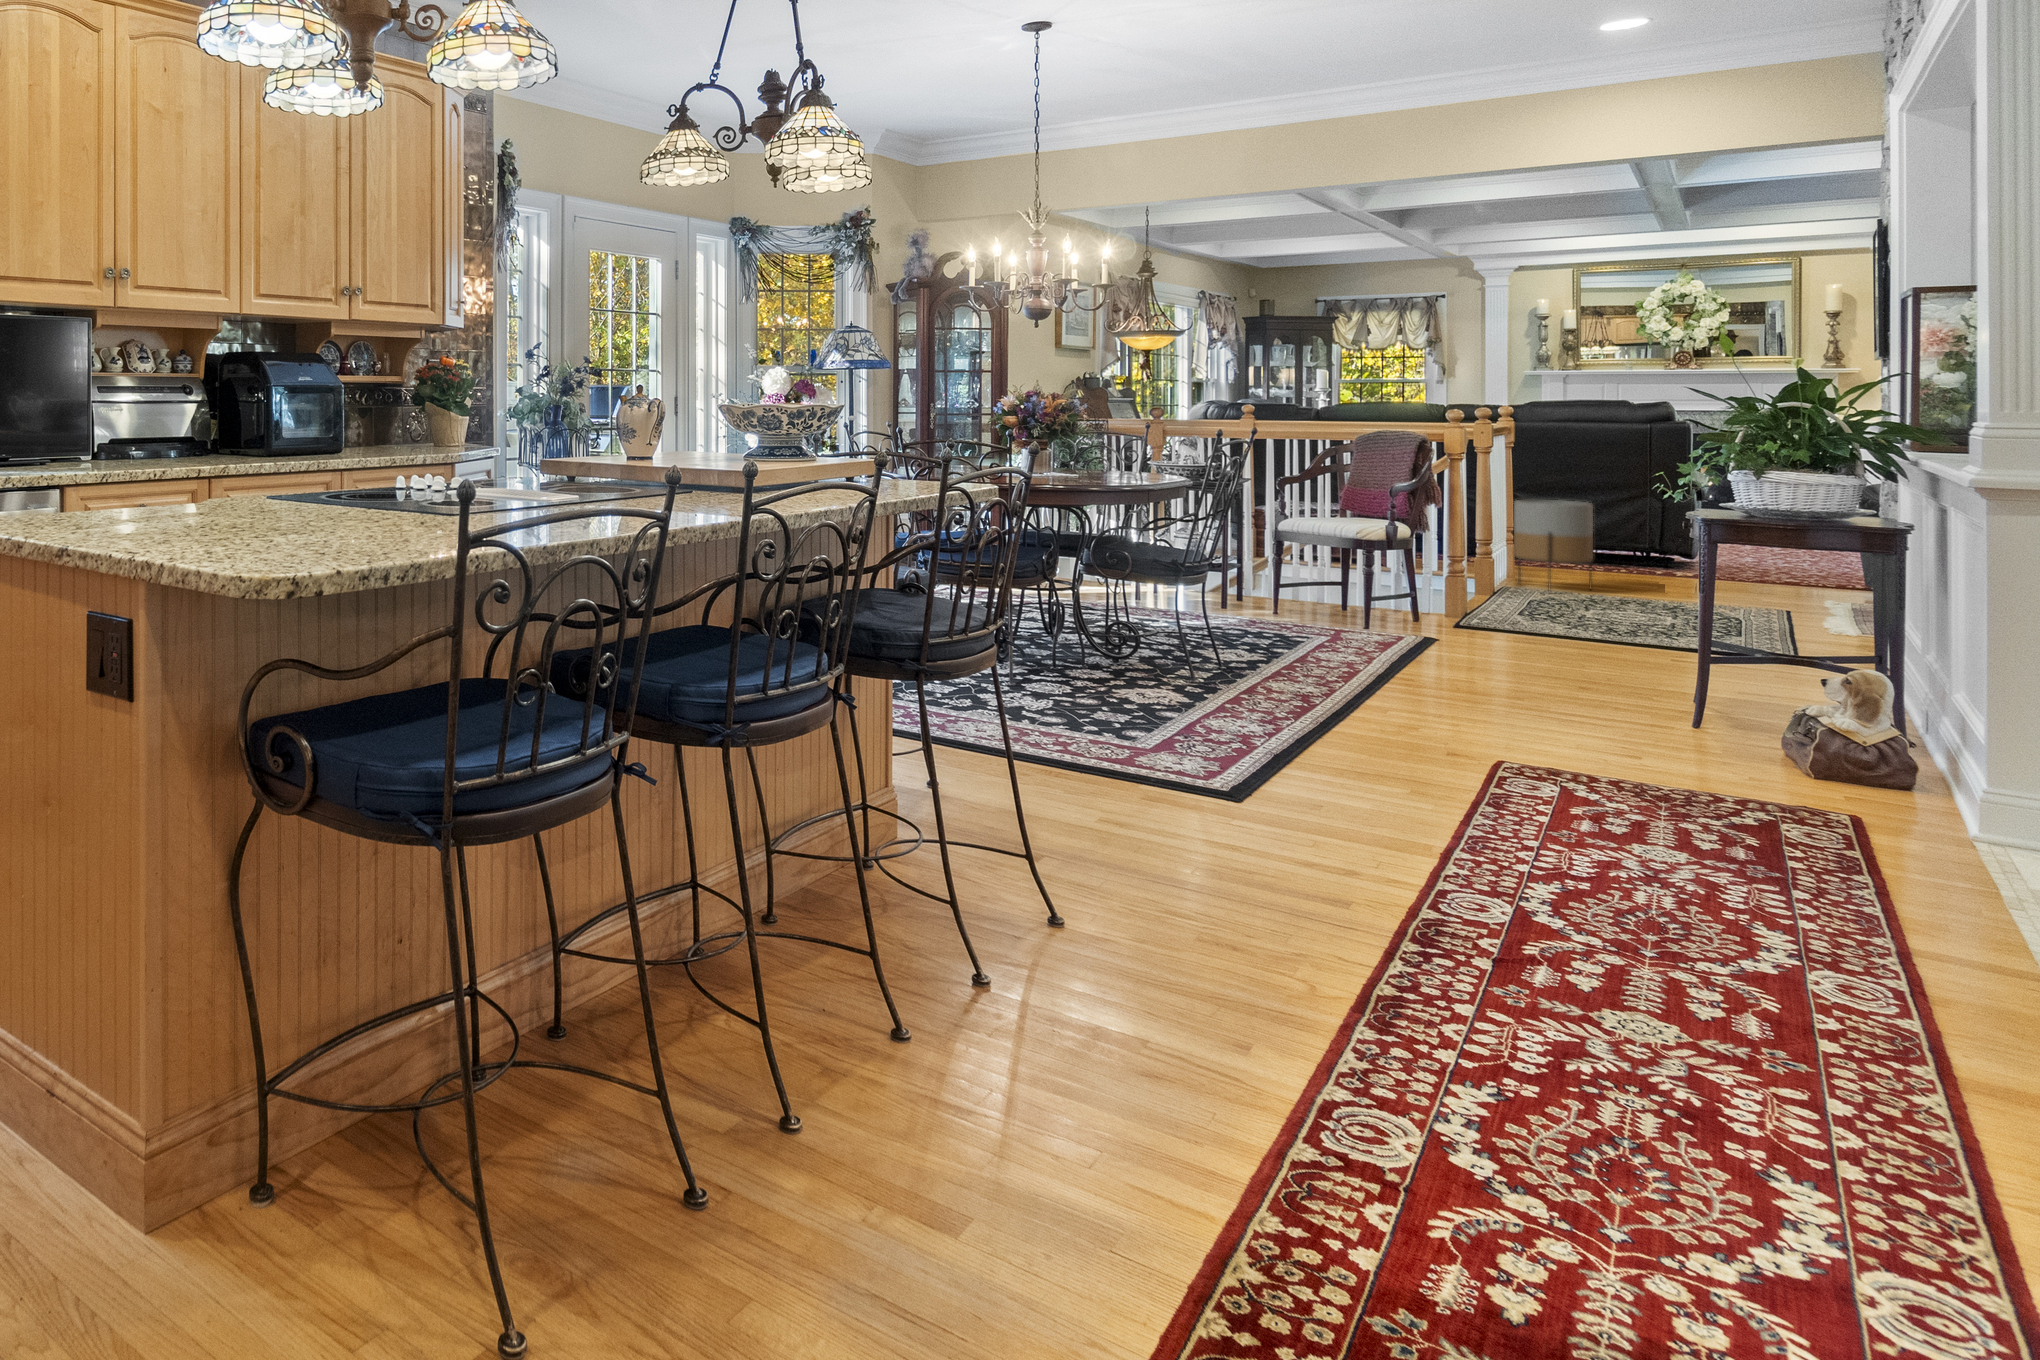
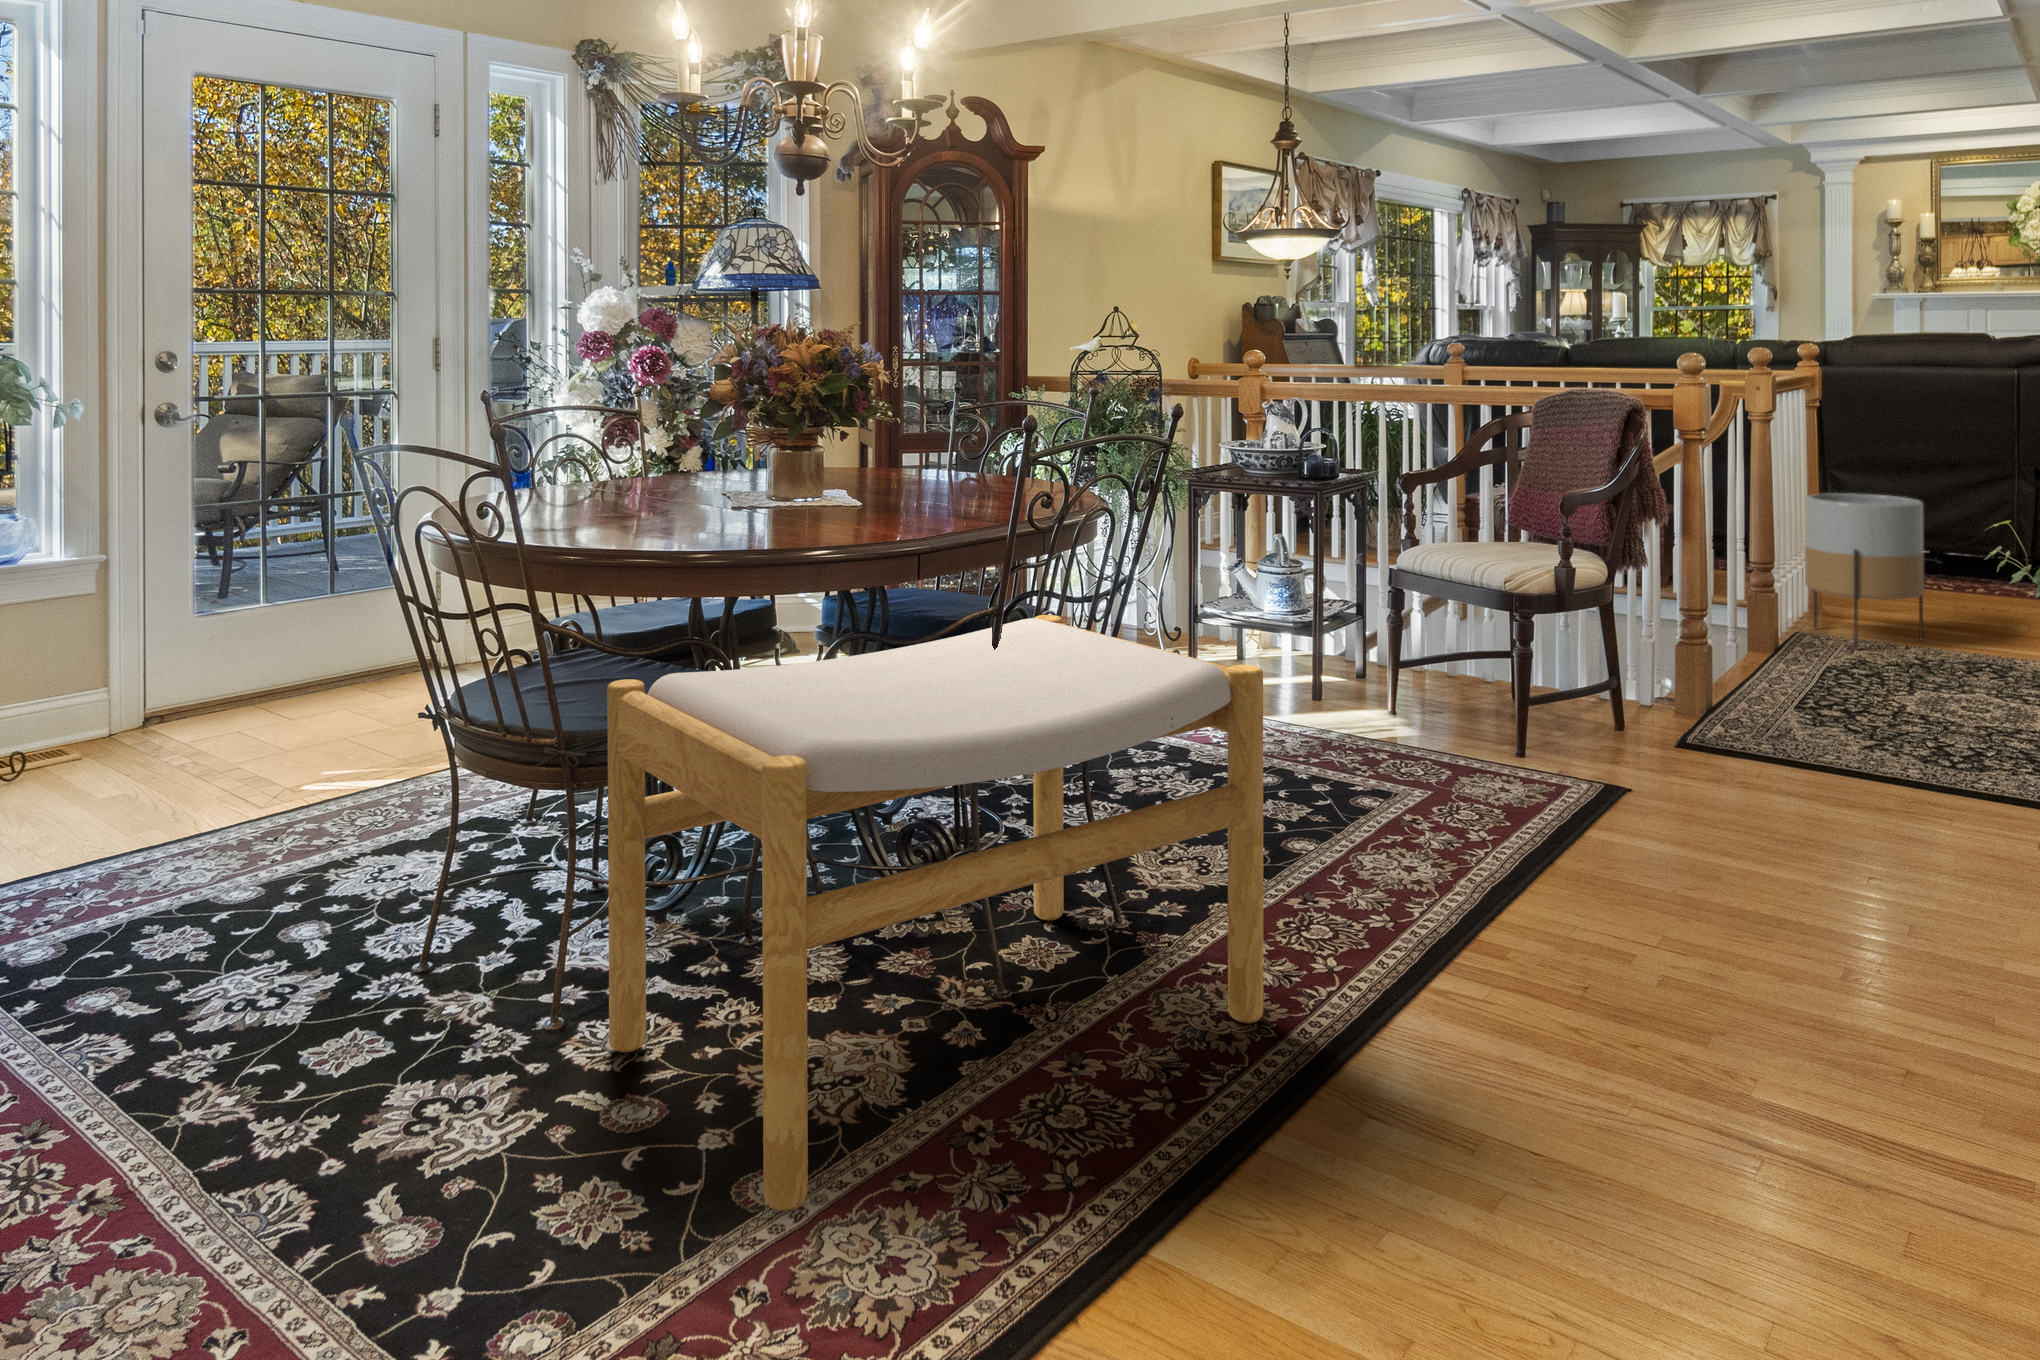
footstool: none [1041,527,1321,723] -> present [607,615,1263,1211]

